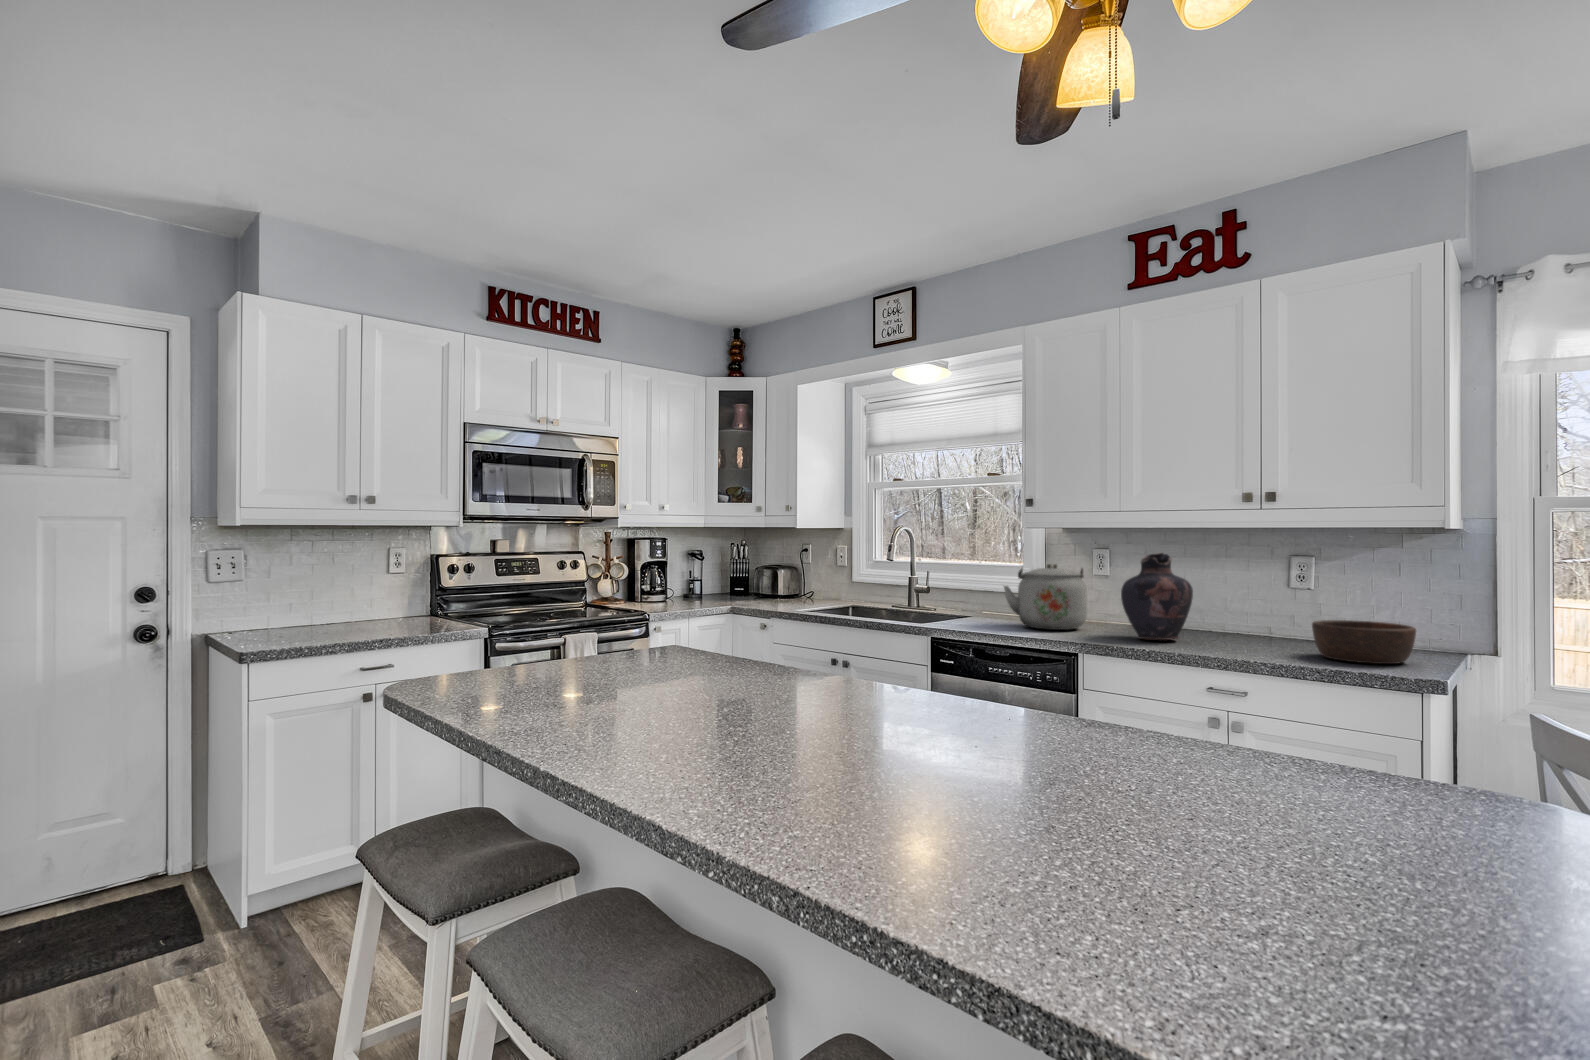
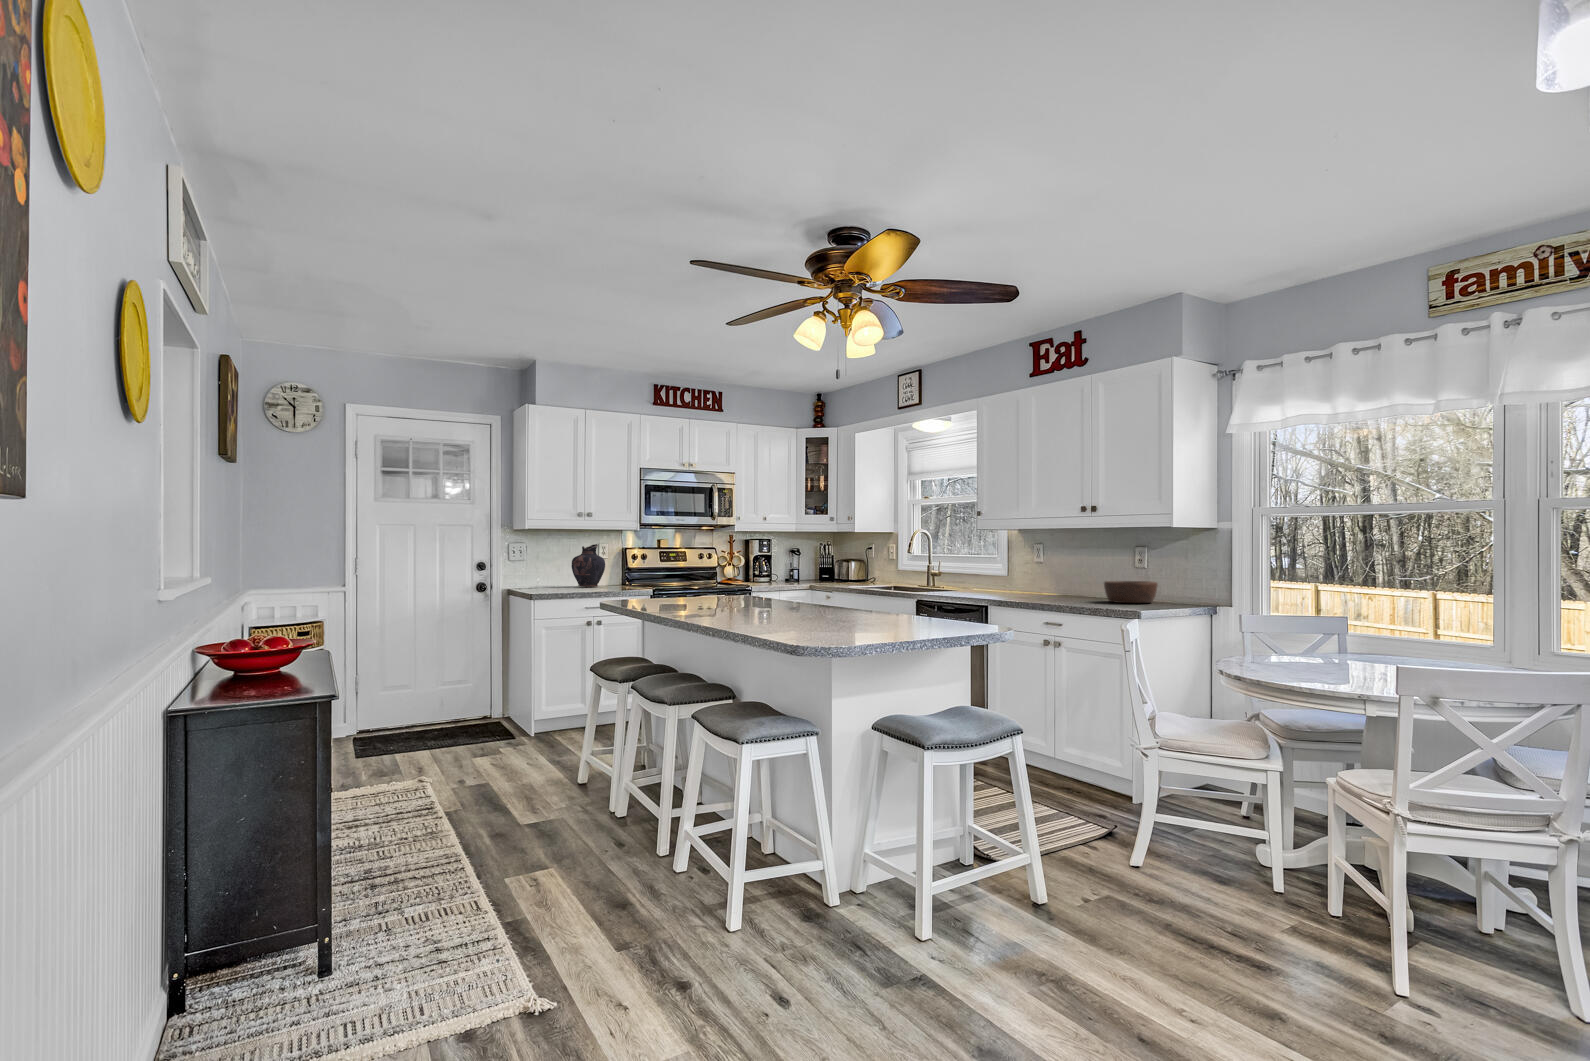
vase: present [1121,553,1193,640] -> present [572,544,605,587]
kettle: present [1004,563,1087,630] -> none [960,551,1015,593]

